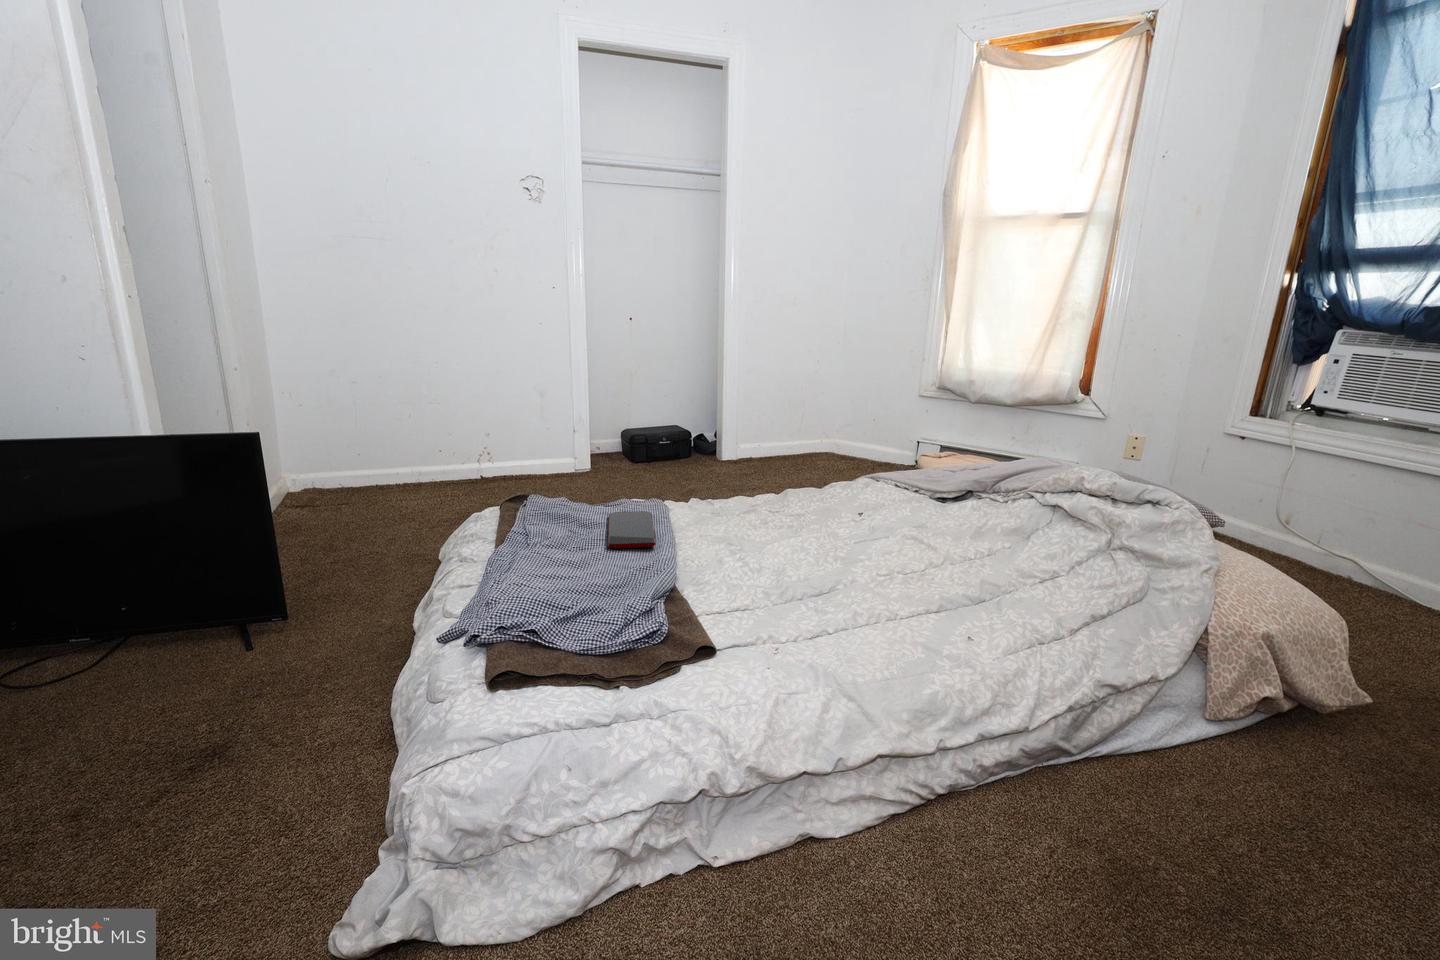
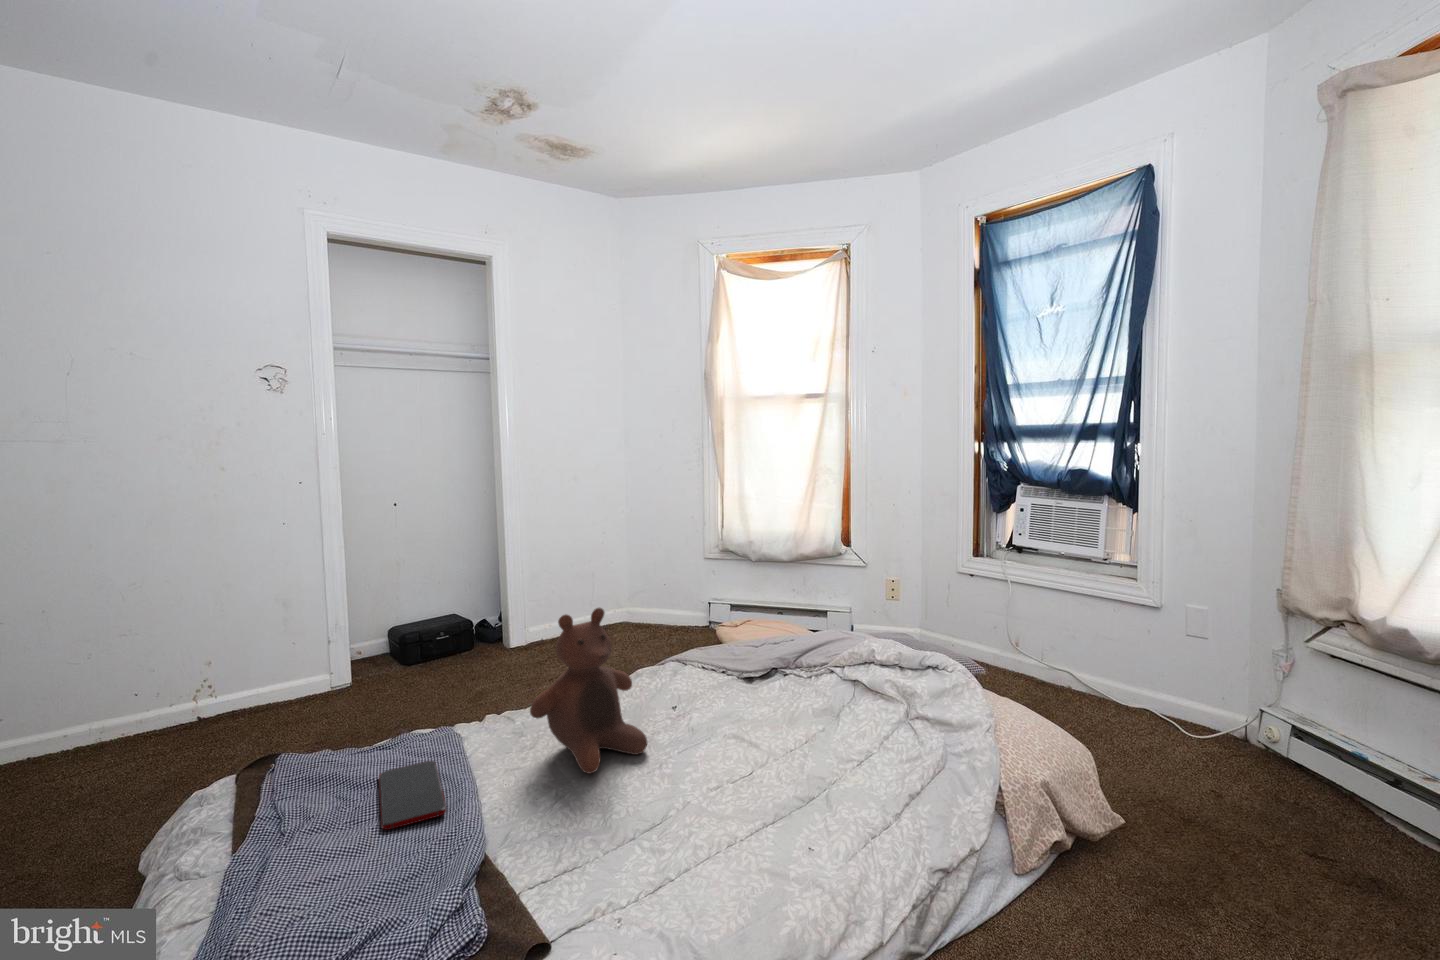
stuffed bear: none [728,401,829,542] -> present [530,608,647,774]

